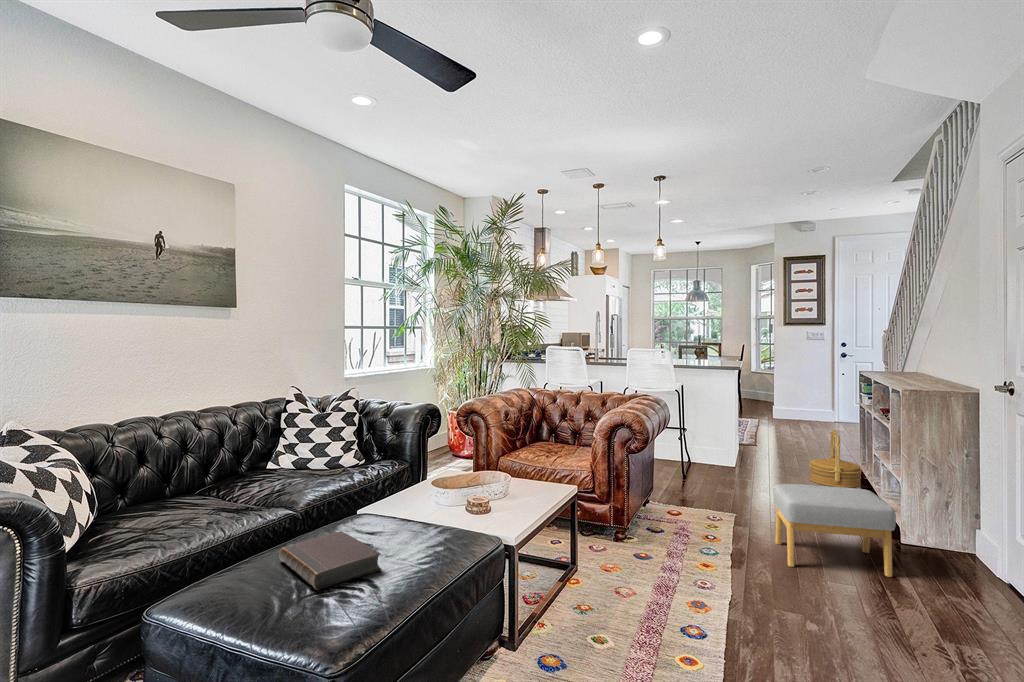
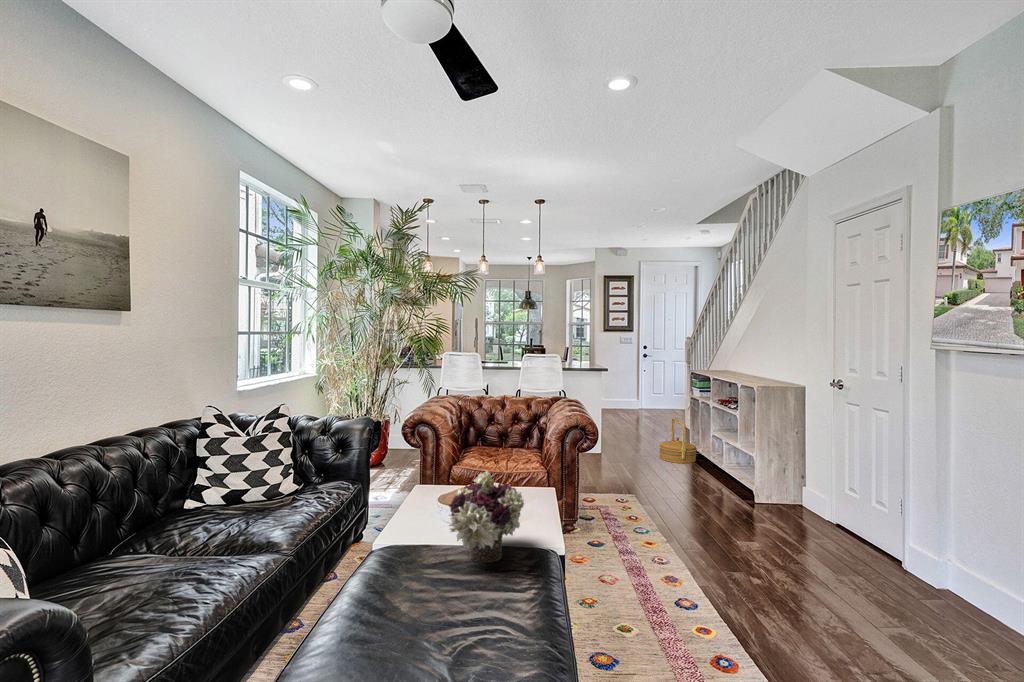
flower arrangement: none [387,450,474,537] -> present [449,471,524,563]
footstool: present [773,484,896,577] -> none [679,465,773,534]
book: present [279,531,381,590] -> none [367,574,493,649]

